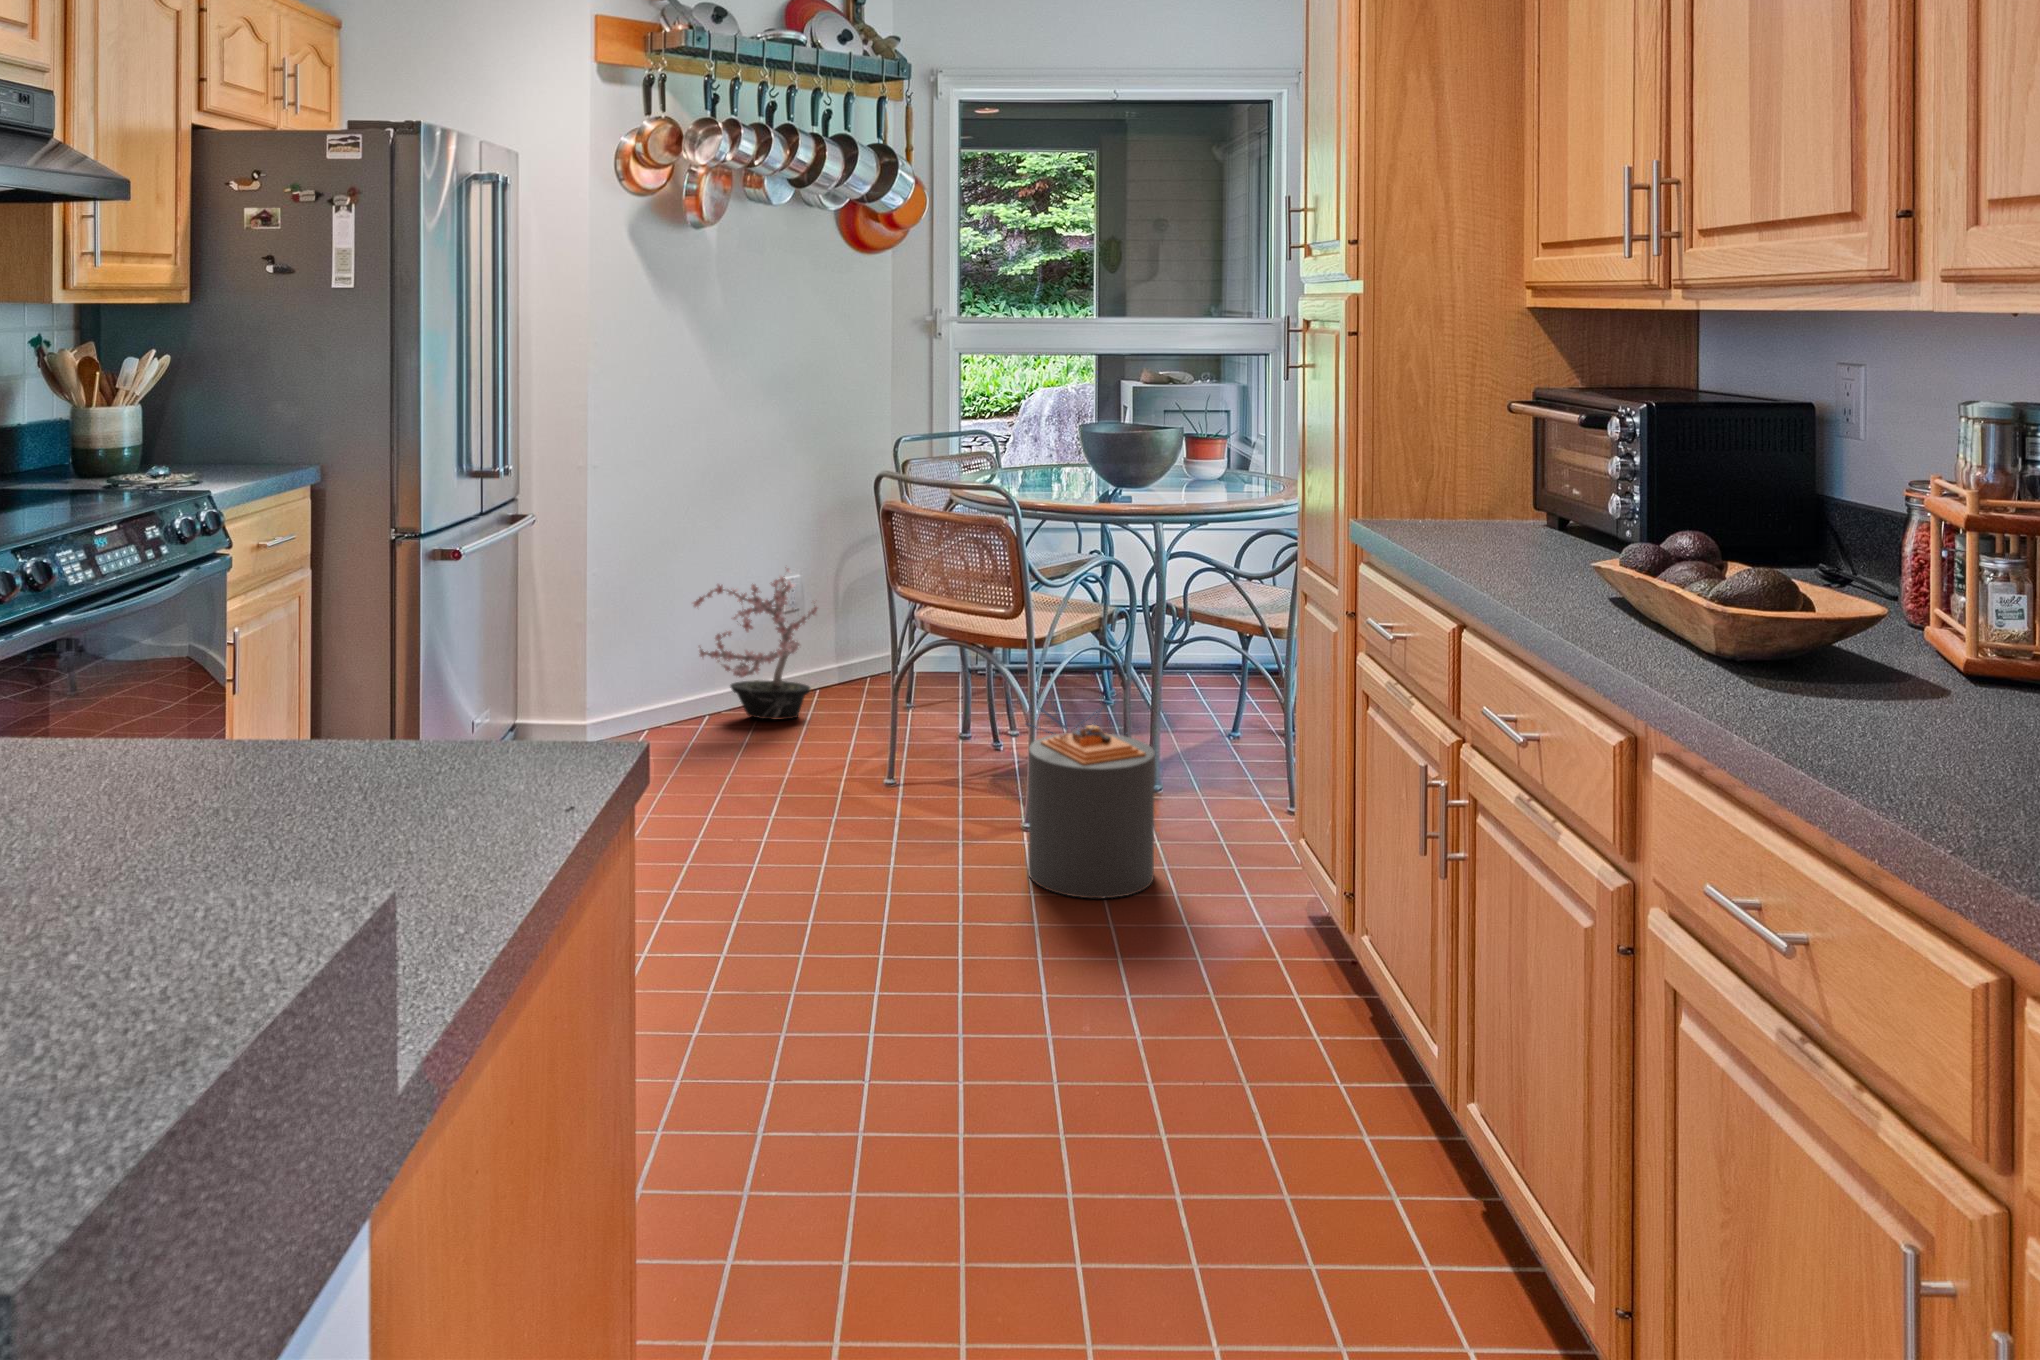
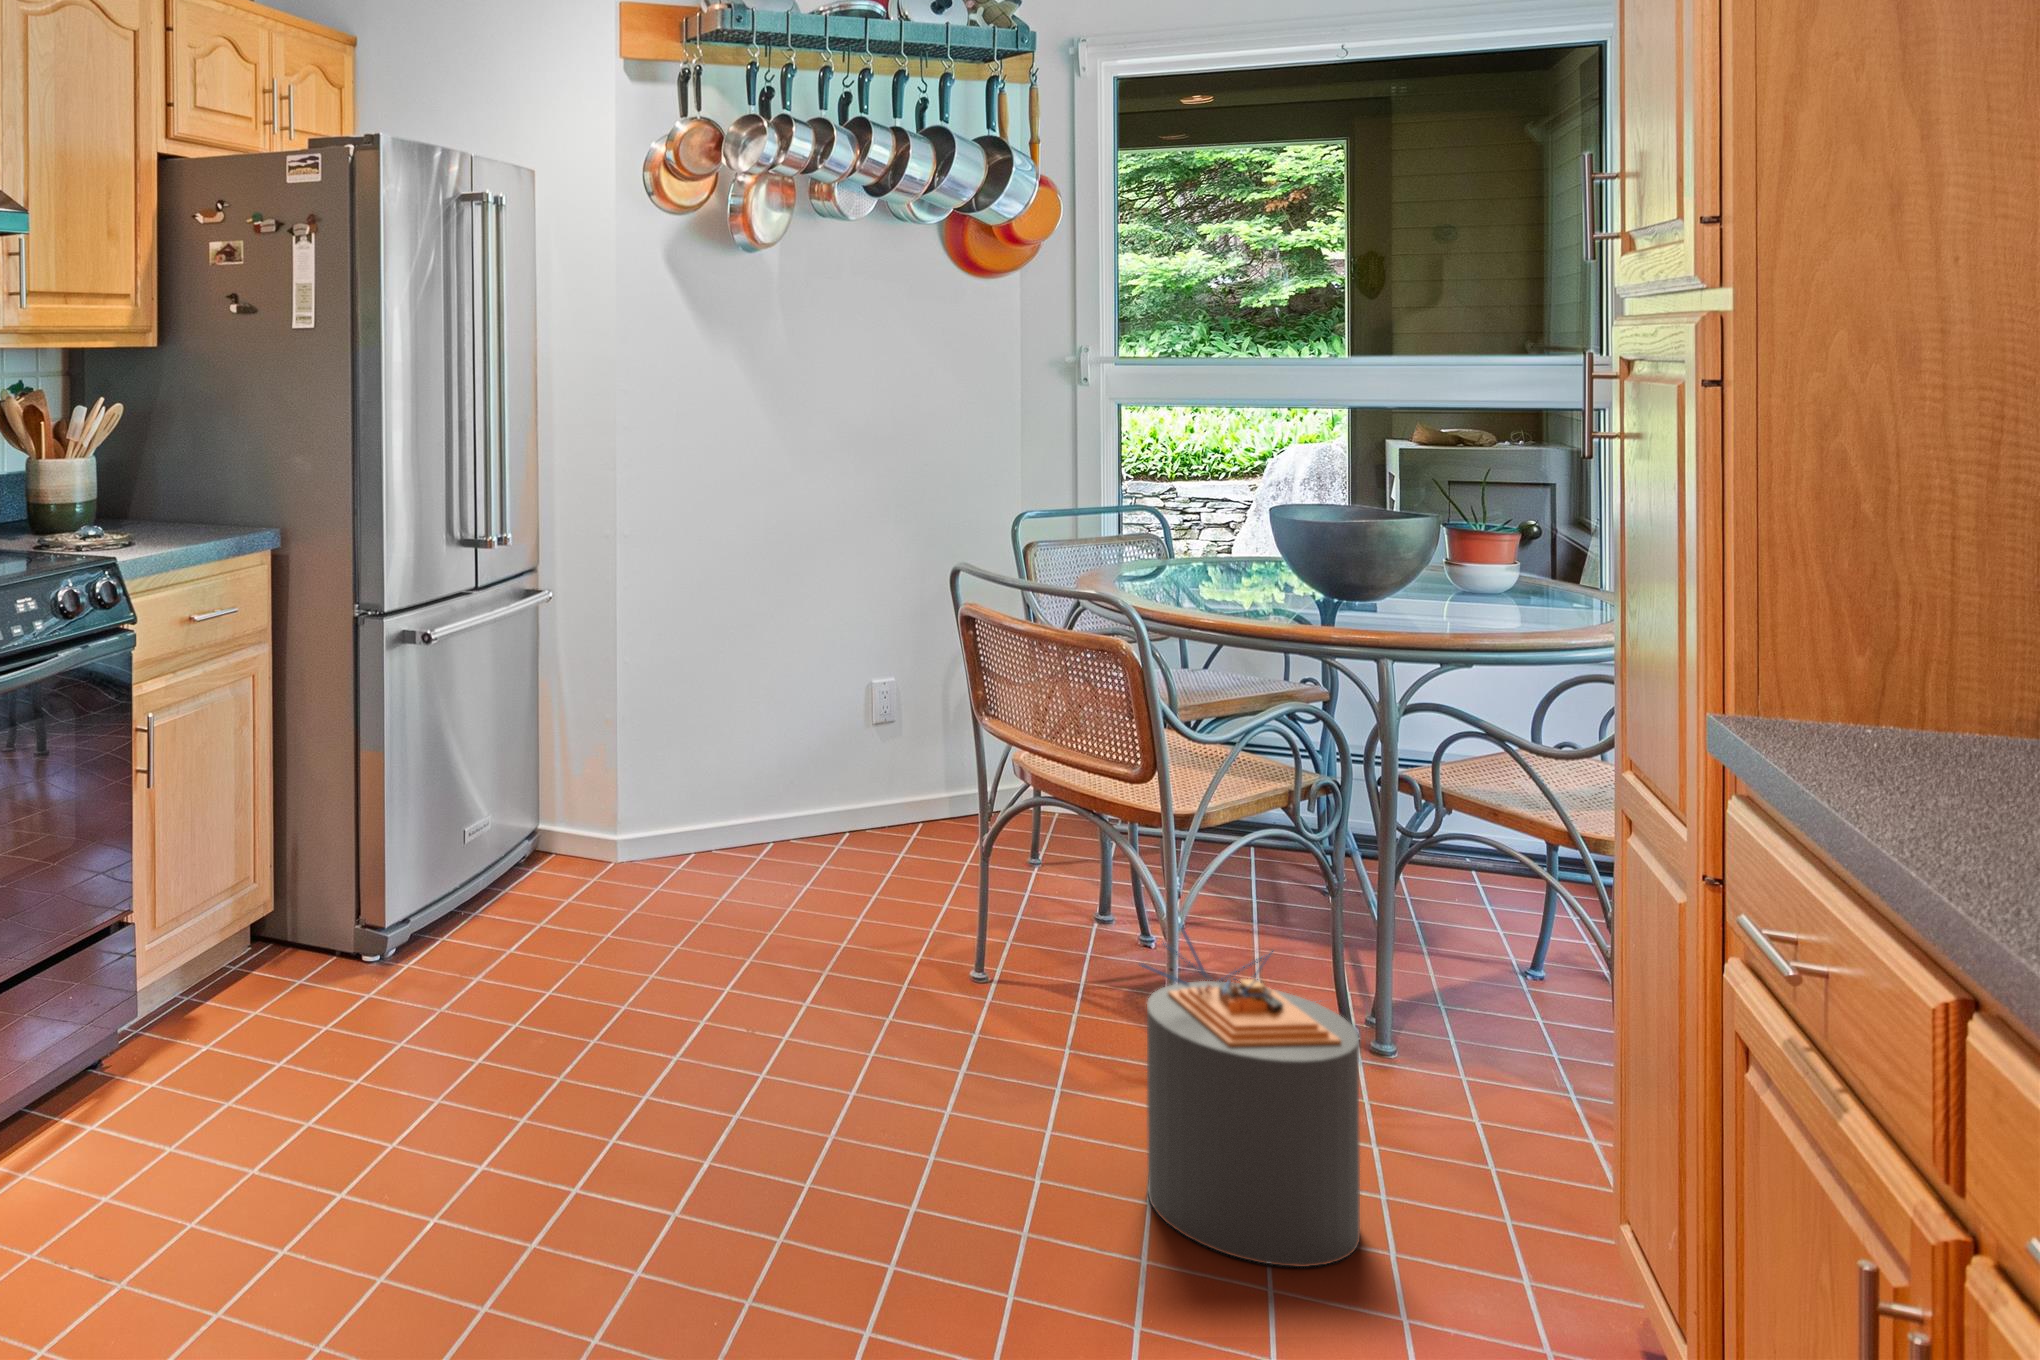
potted plant: present [692,567,818,720] -> none [727,674,906,880]

